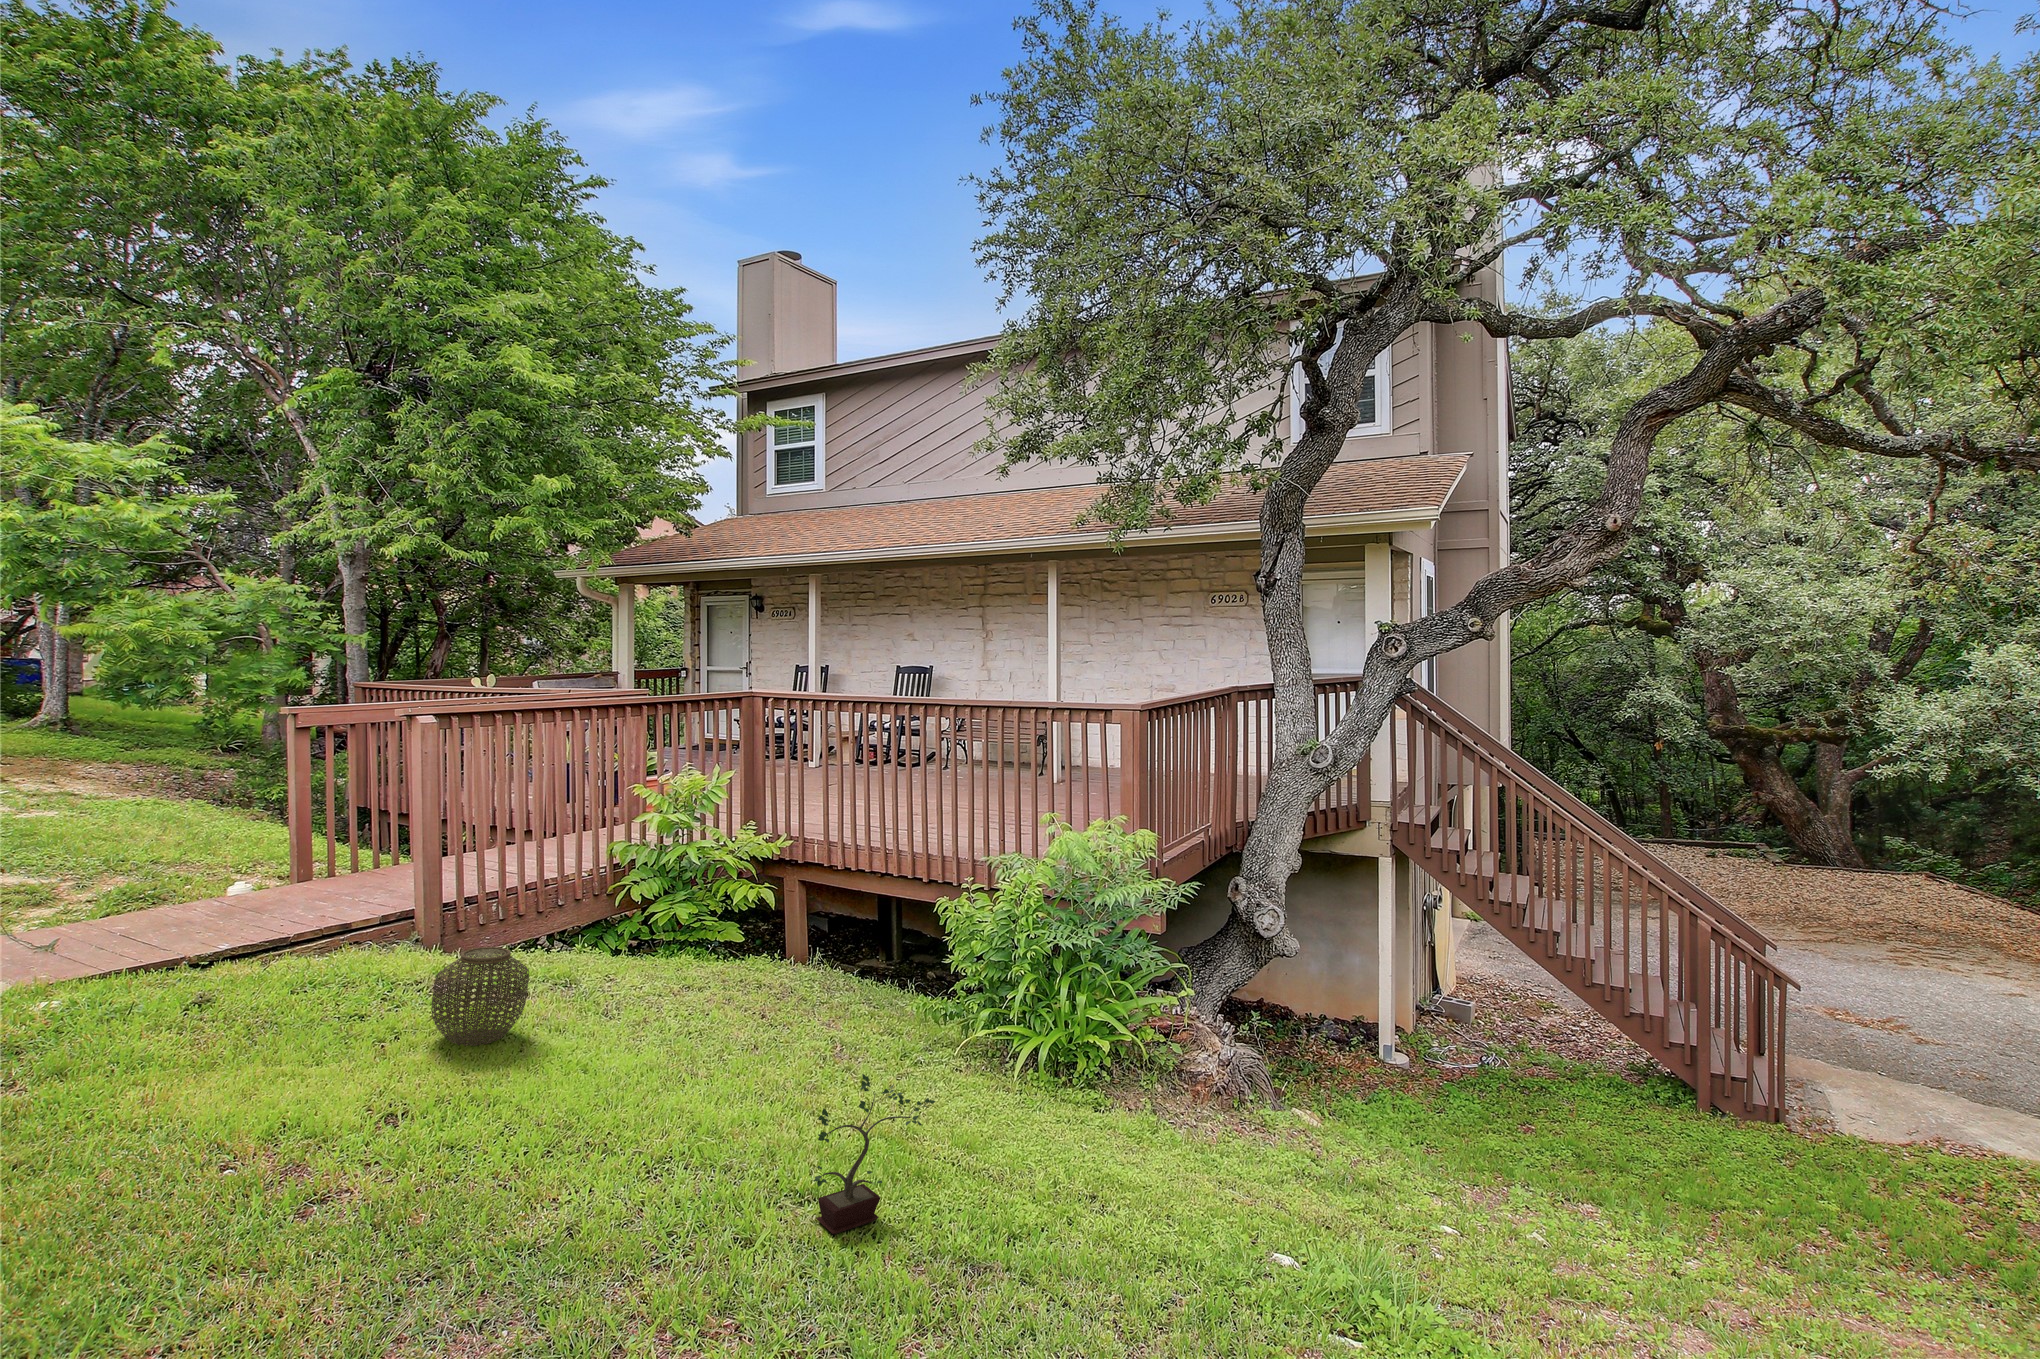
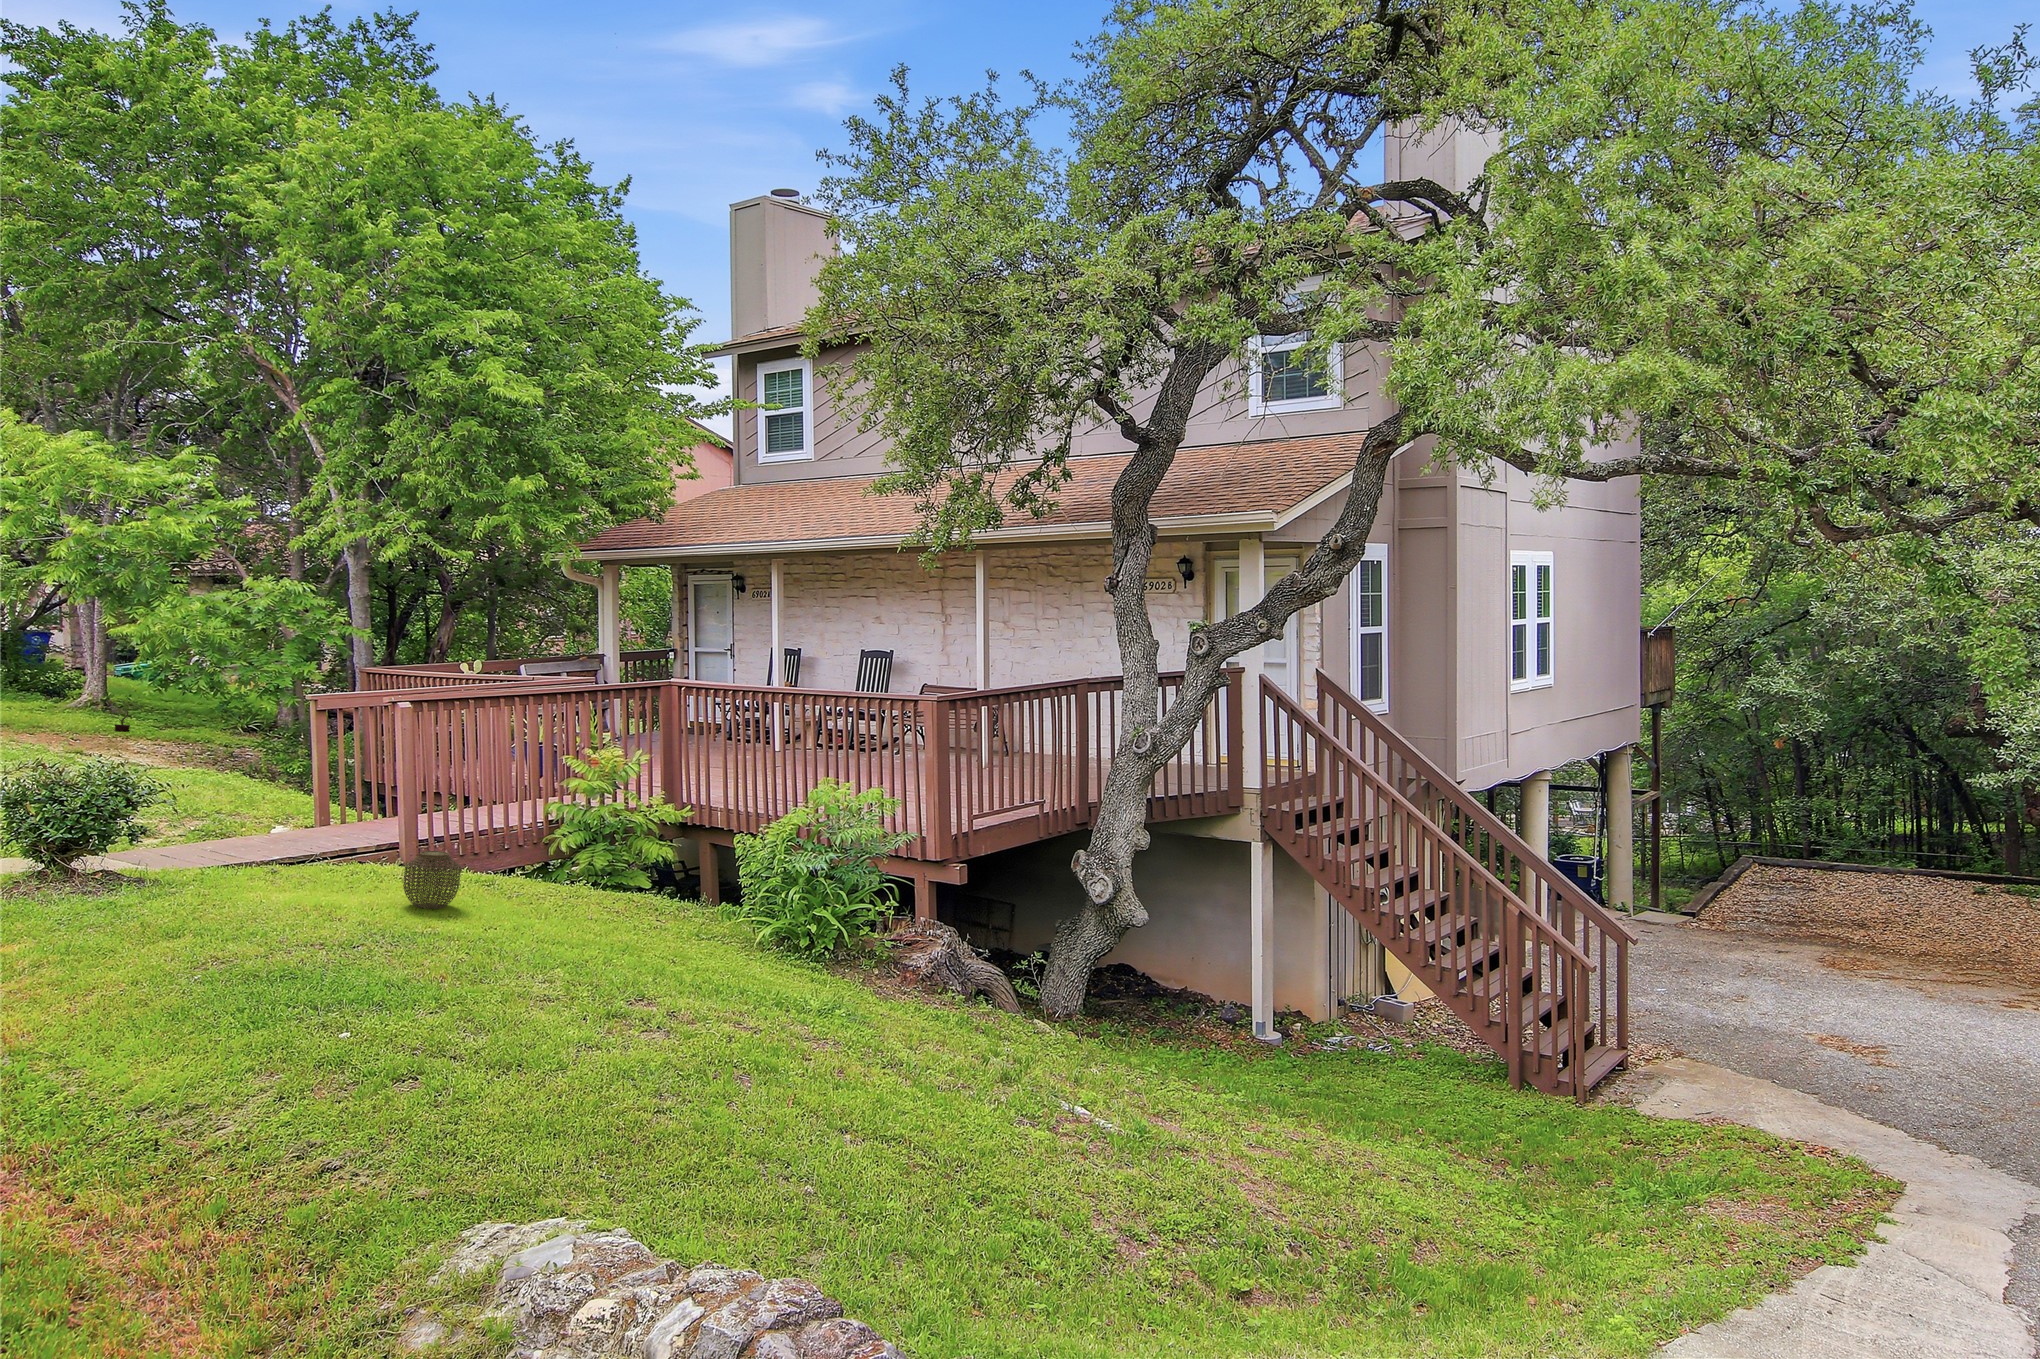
potted plant: present [813,1074,935,1235] -> present [111,697,142,731]

